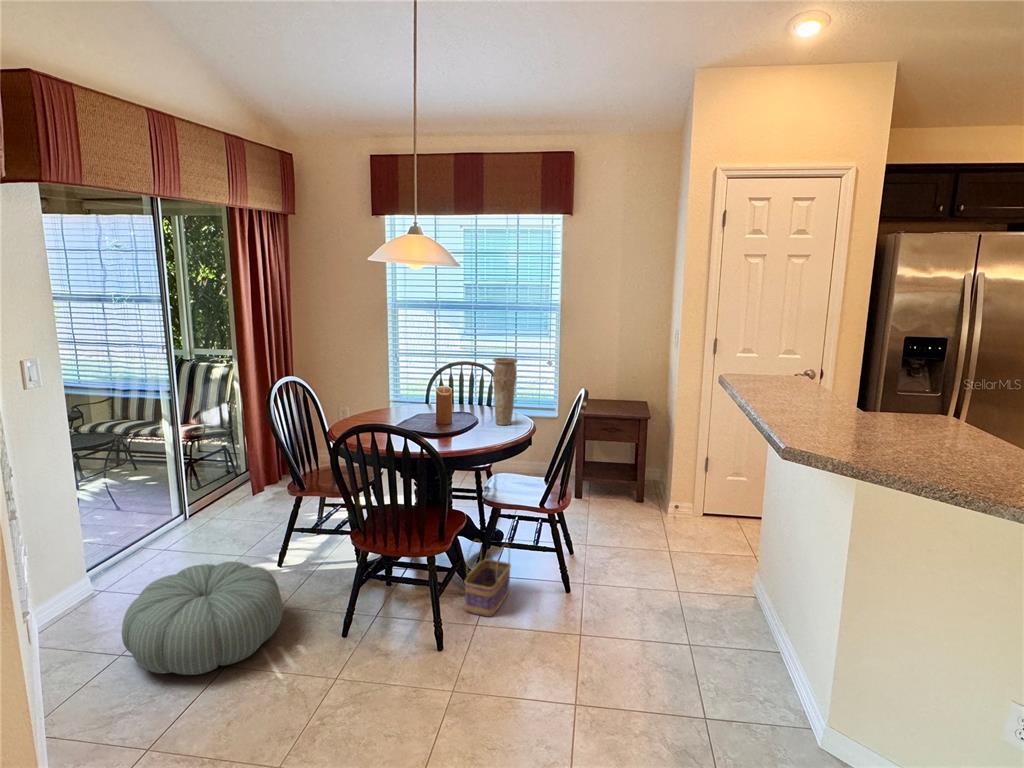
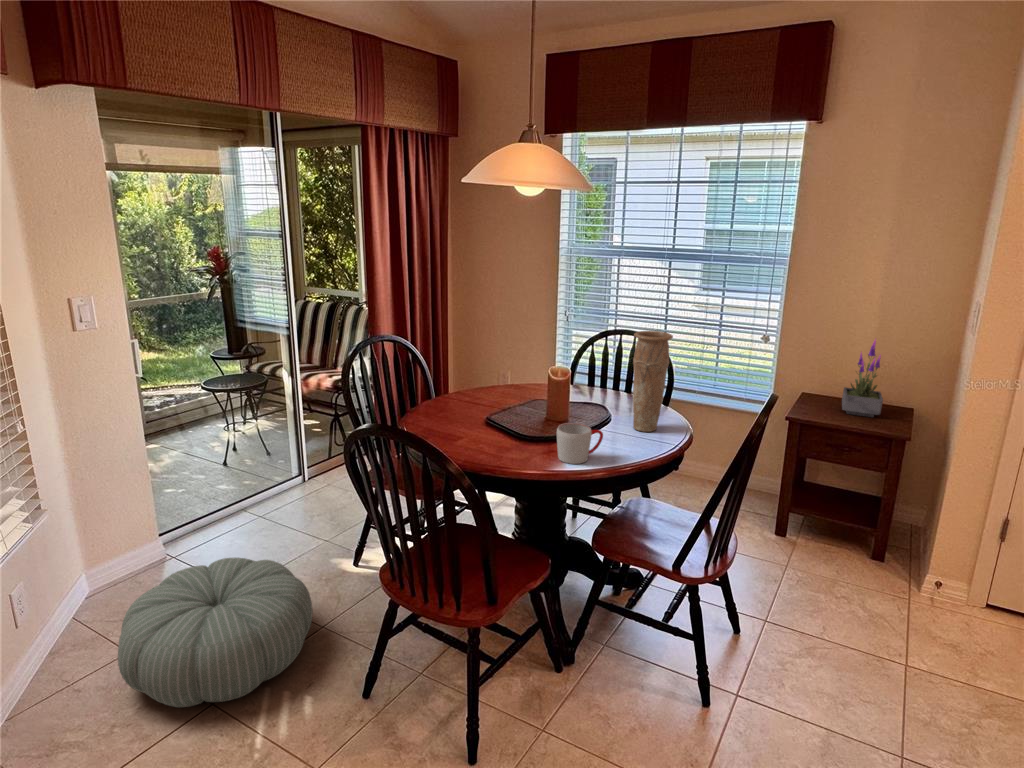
potted plant: none [605,357,631,409] -> present [842,339,883,417]
mug: none [461,420,488,446] -> present [557,423,603,464]
basket: present [464,544,511,617] -> none [536,599,618,720]

